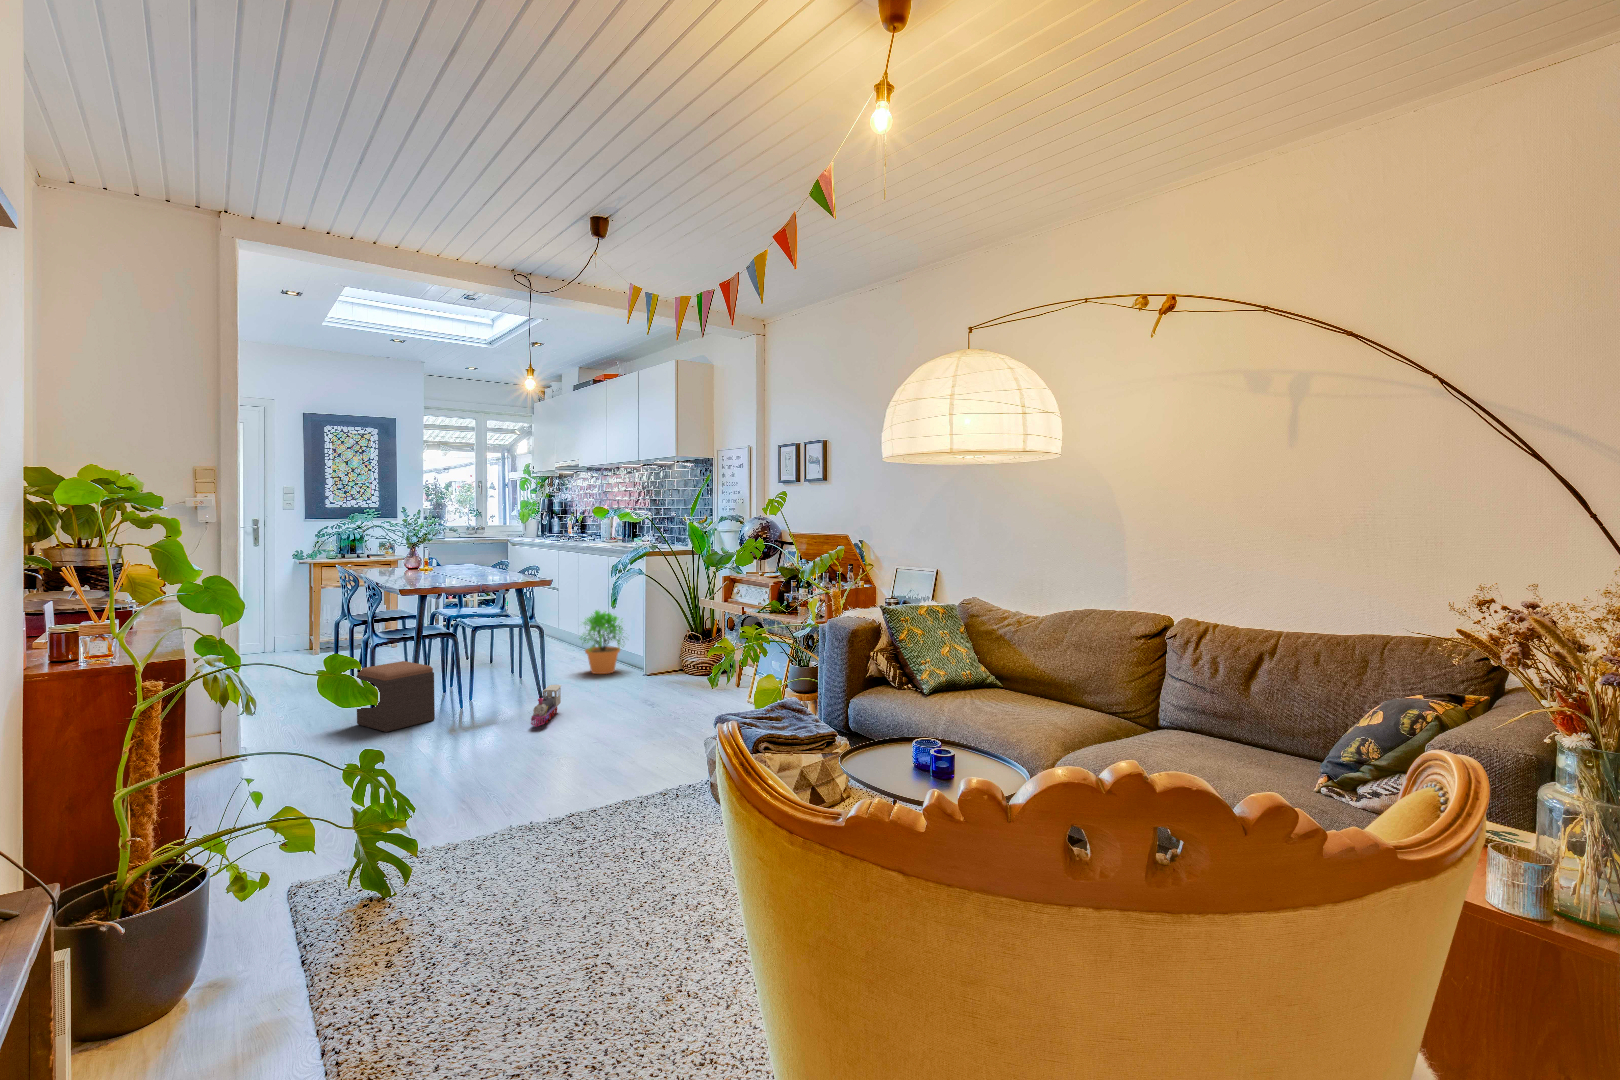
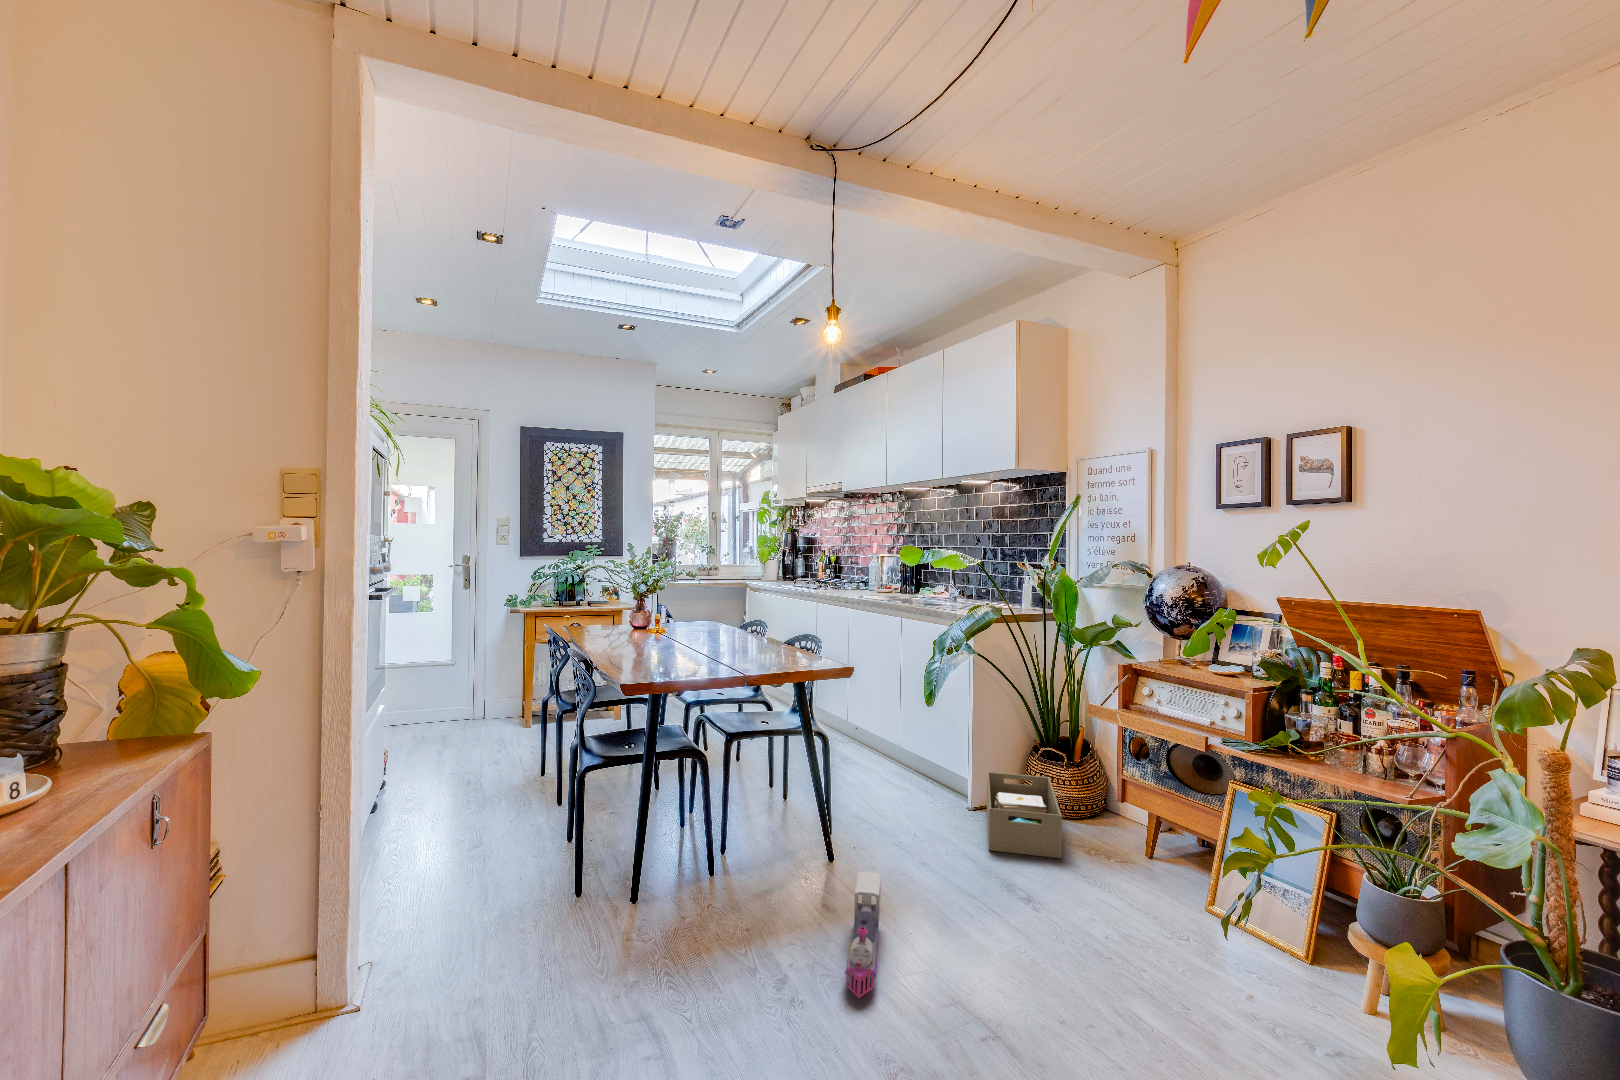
potted plant: present [579,610,623,674] -> none [865,702,945,807]
storage box: none [643,649,694,686] -> present [987,772,1062,858]
footstool: present [356,661,435,732] -> none [539,810,667,968]

